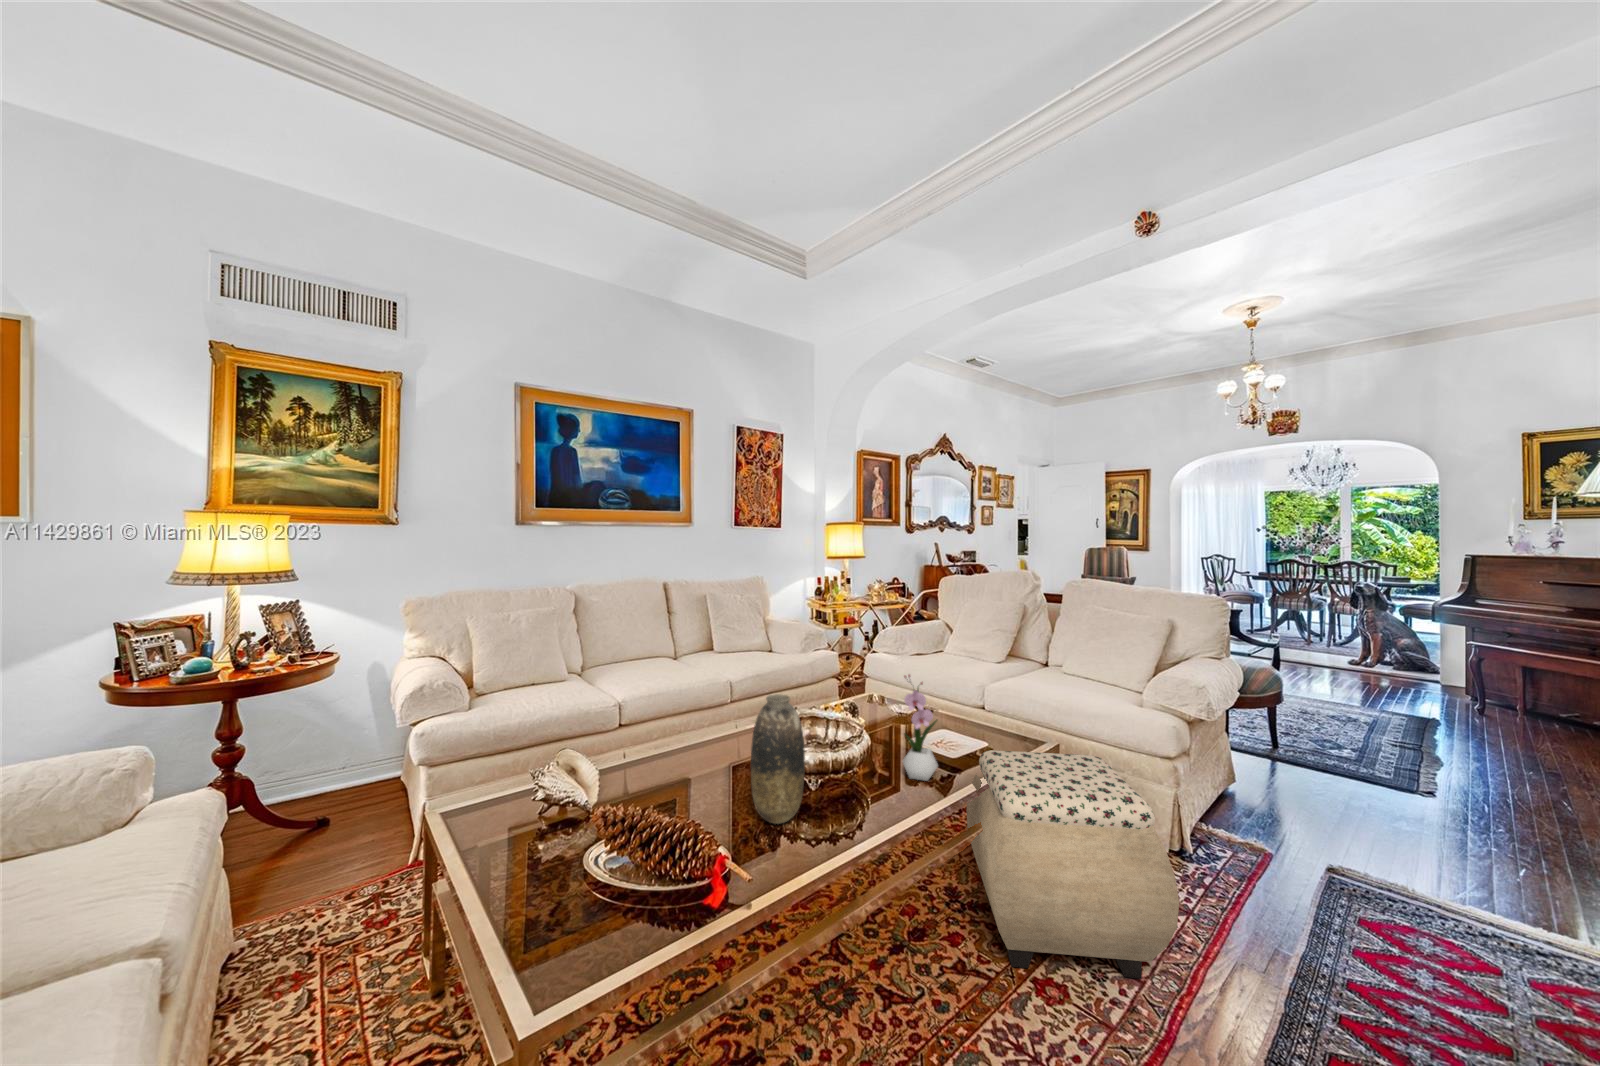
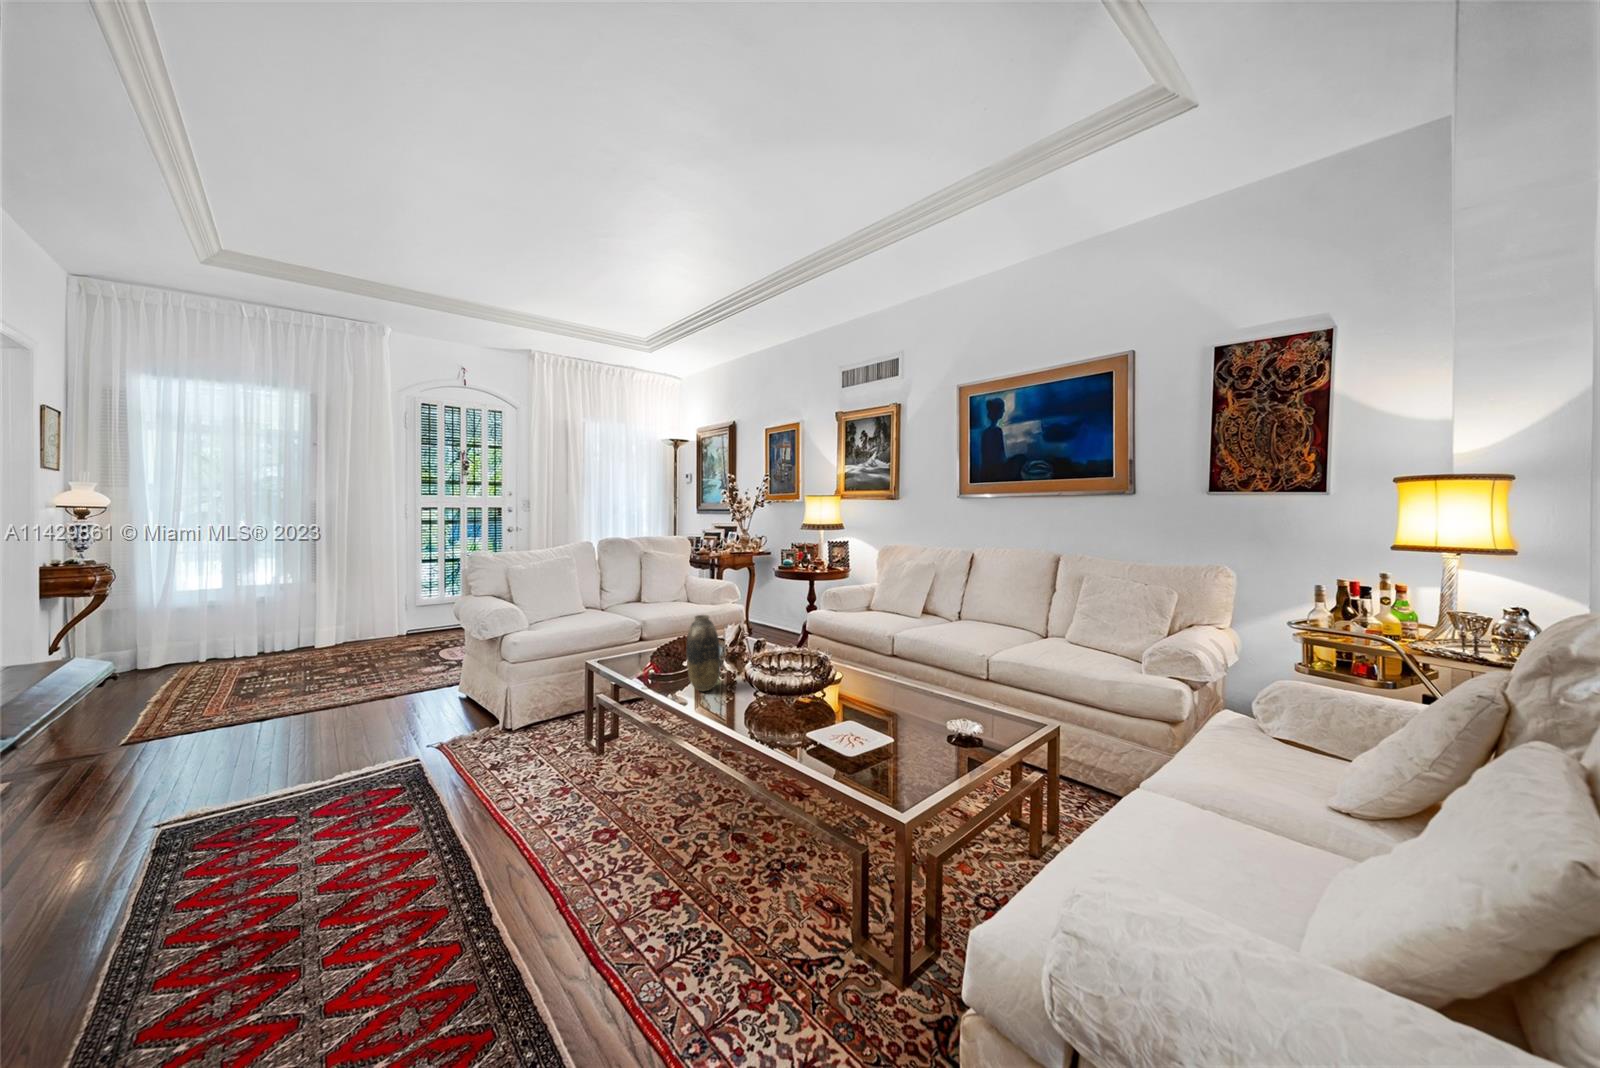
flower arrangement: present [902,675,938,781] -> none [750,636,784,732]
ottoman: present [966,750,1179,979] -> none [620,737,807,965]

